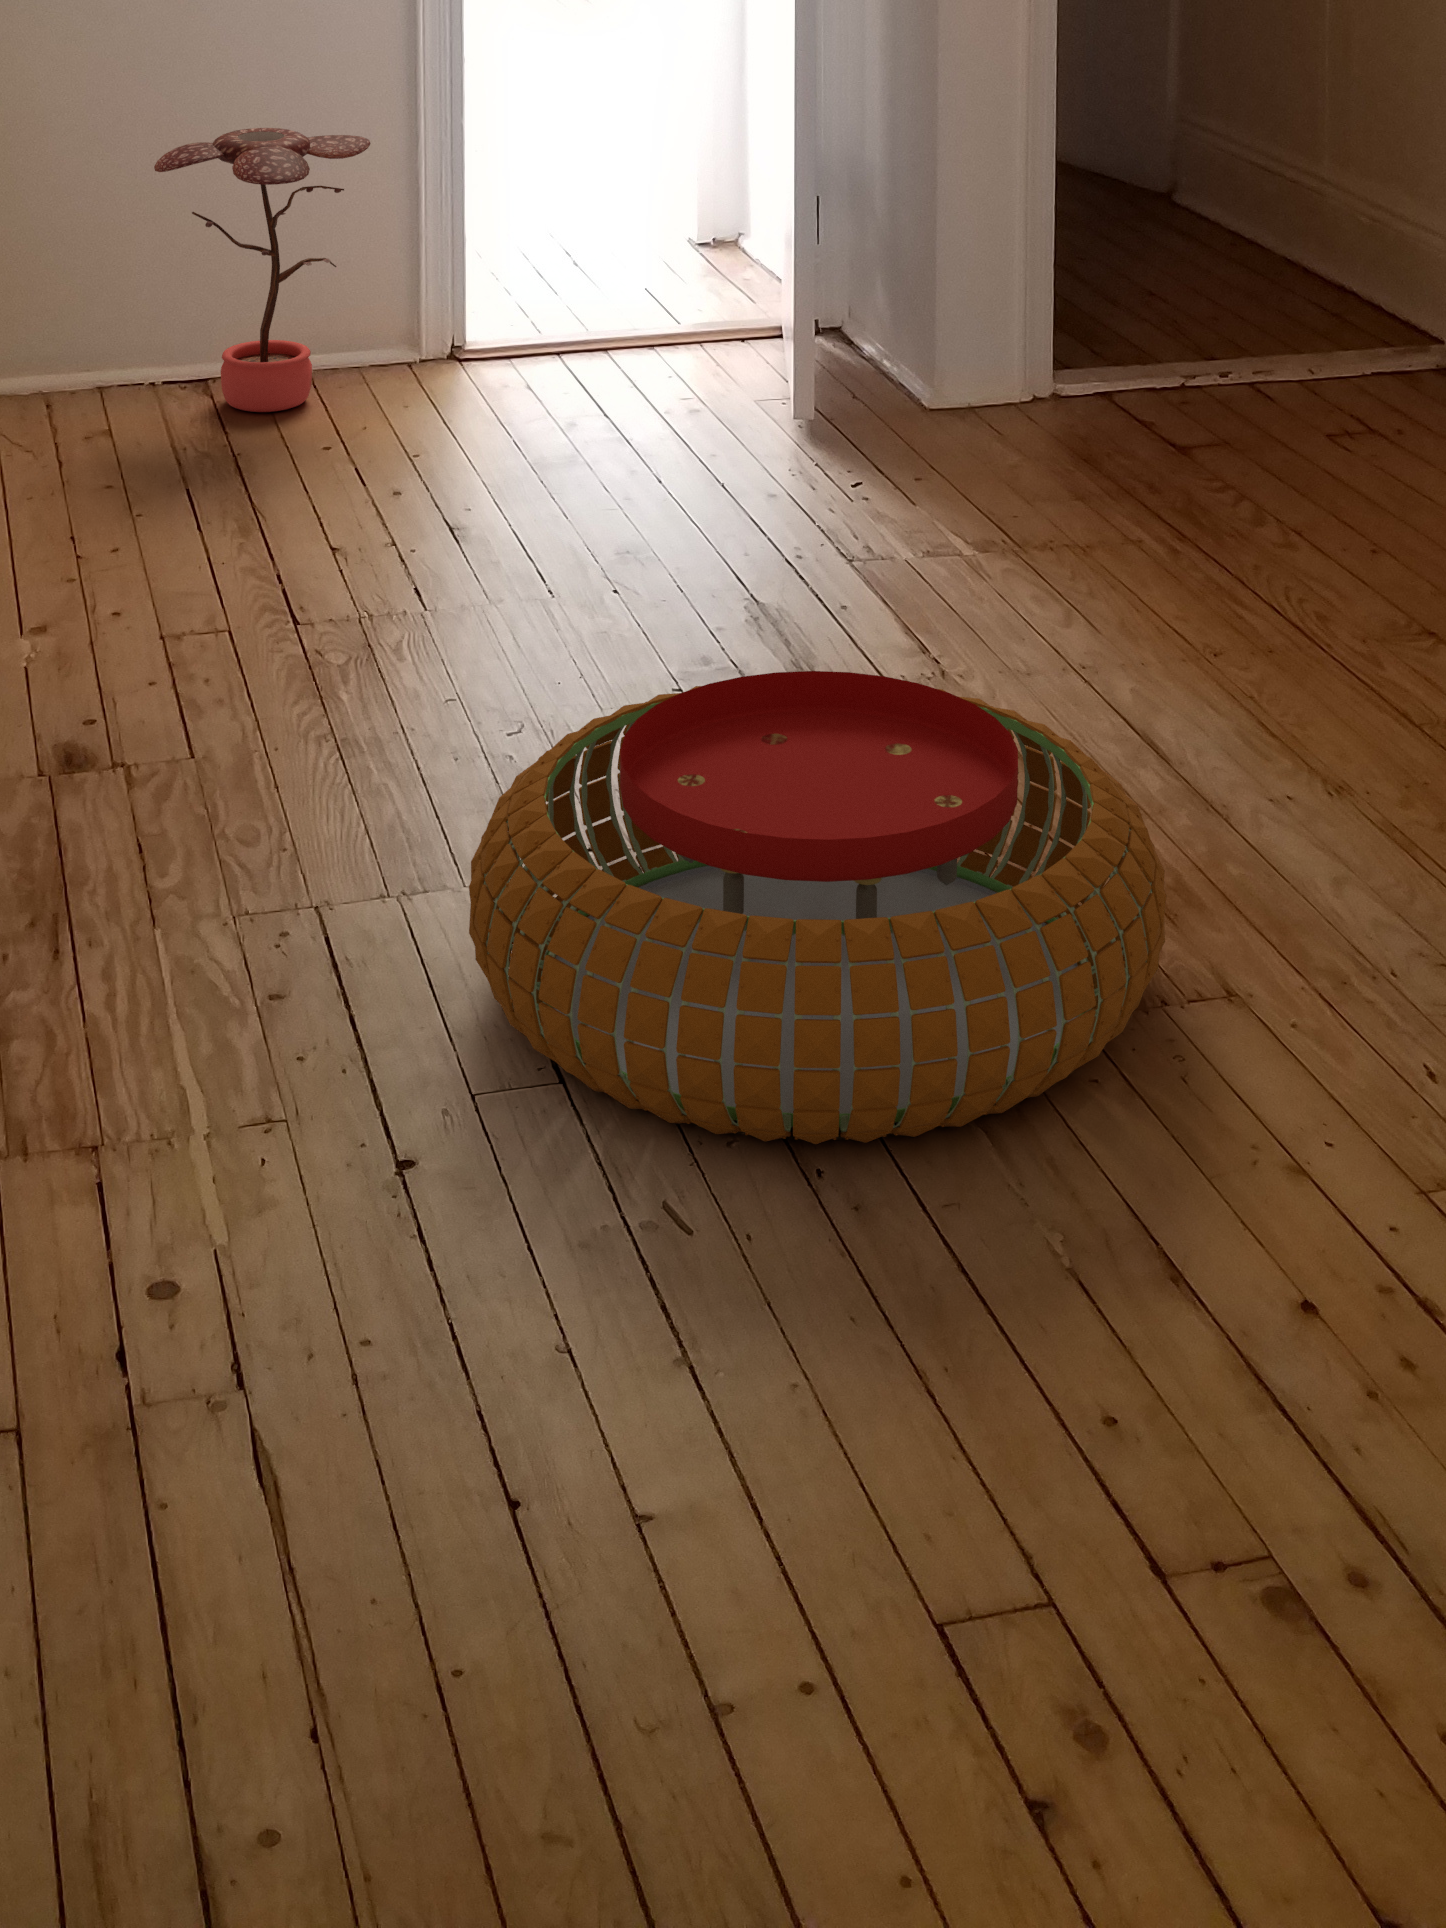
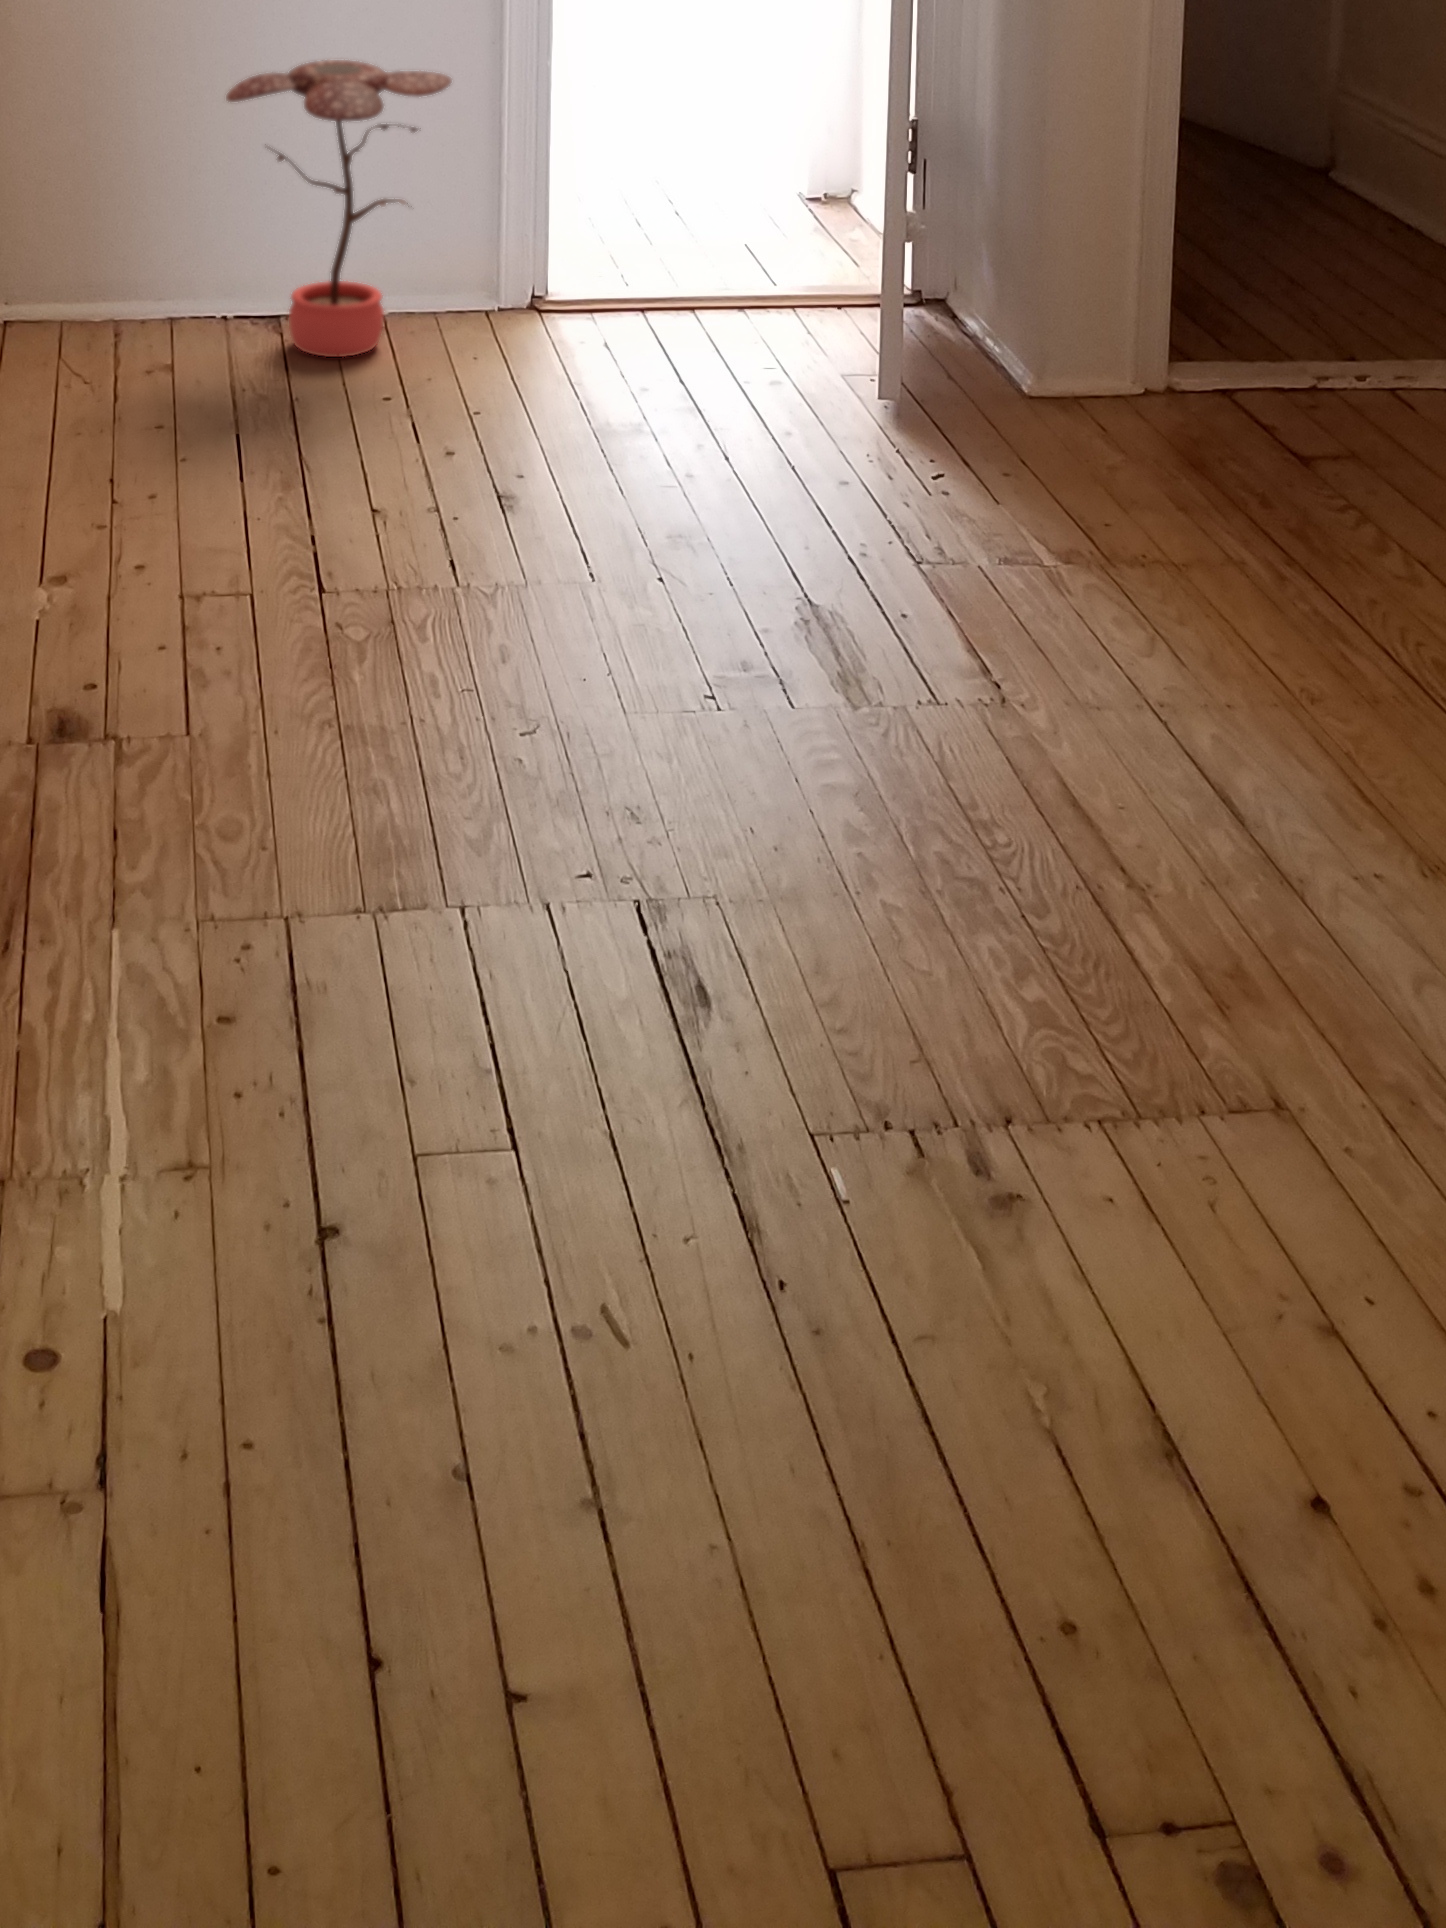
pouf: present [469,671,1167,1144] -> none [431,703,1207,1251]

